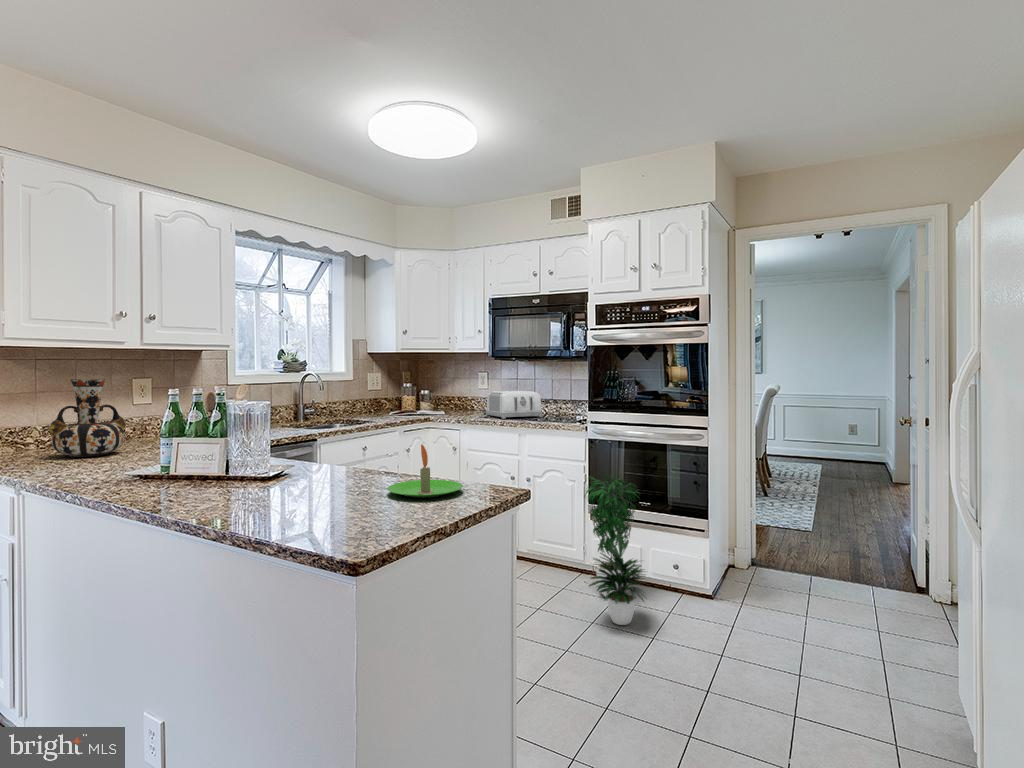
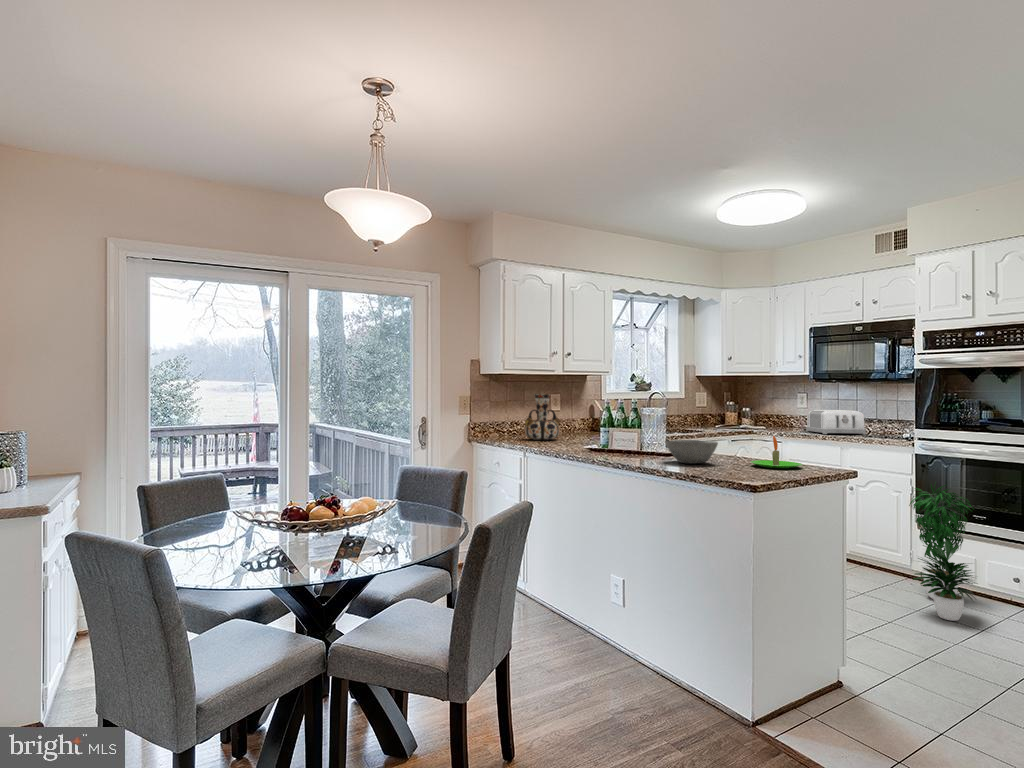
bowl: none [242,456,336,501] -> present [665,440,718,464]

